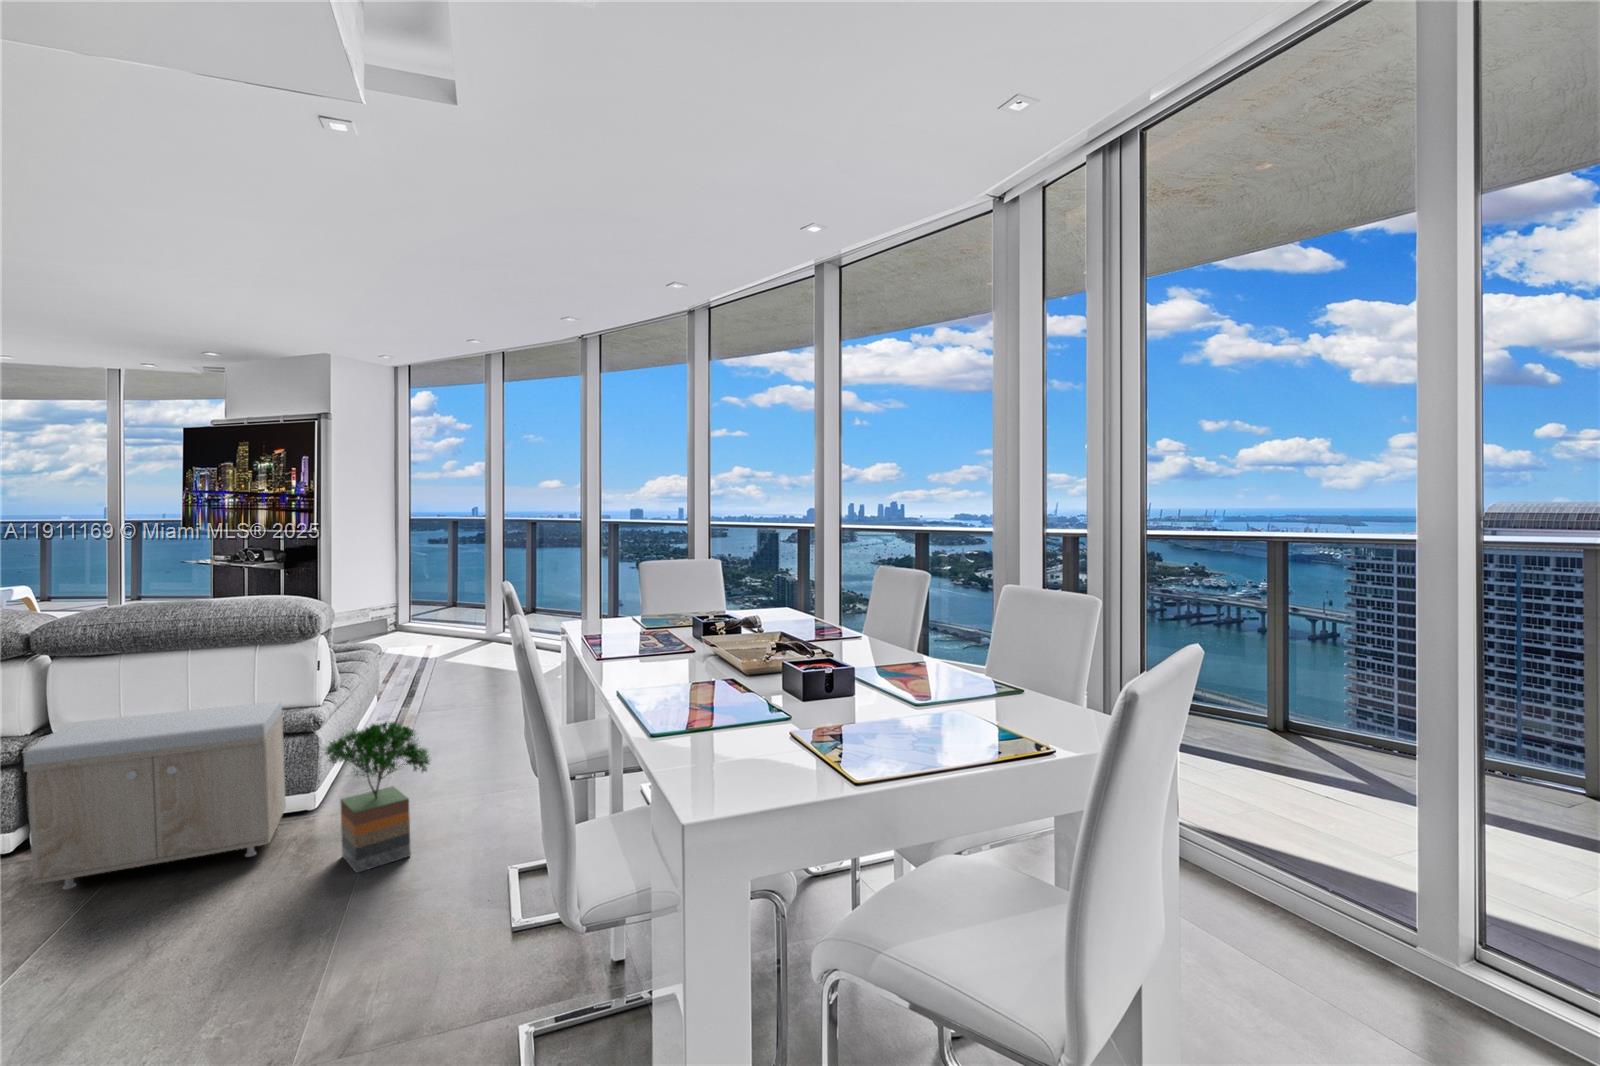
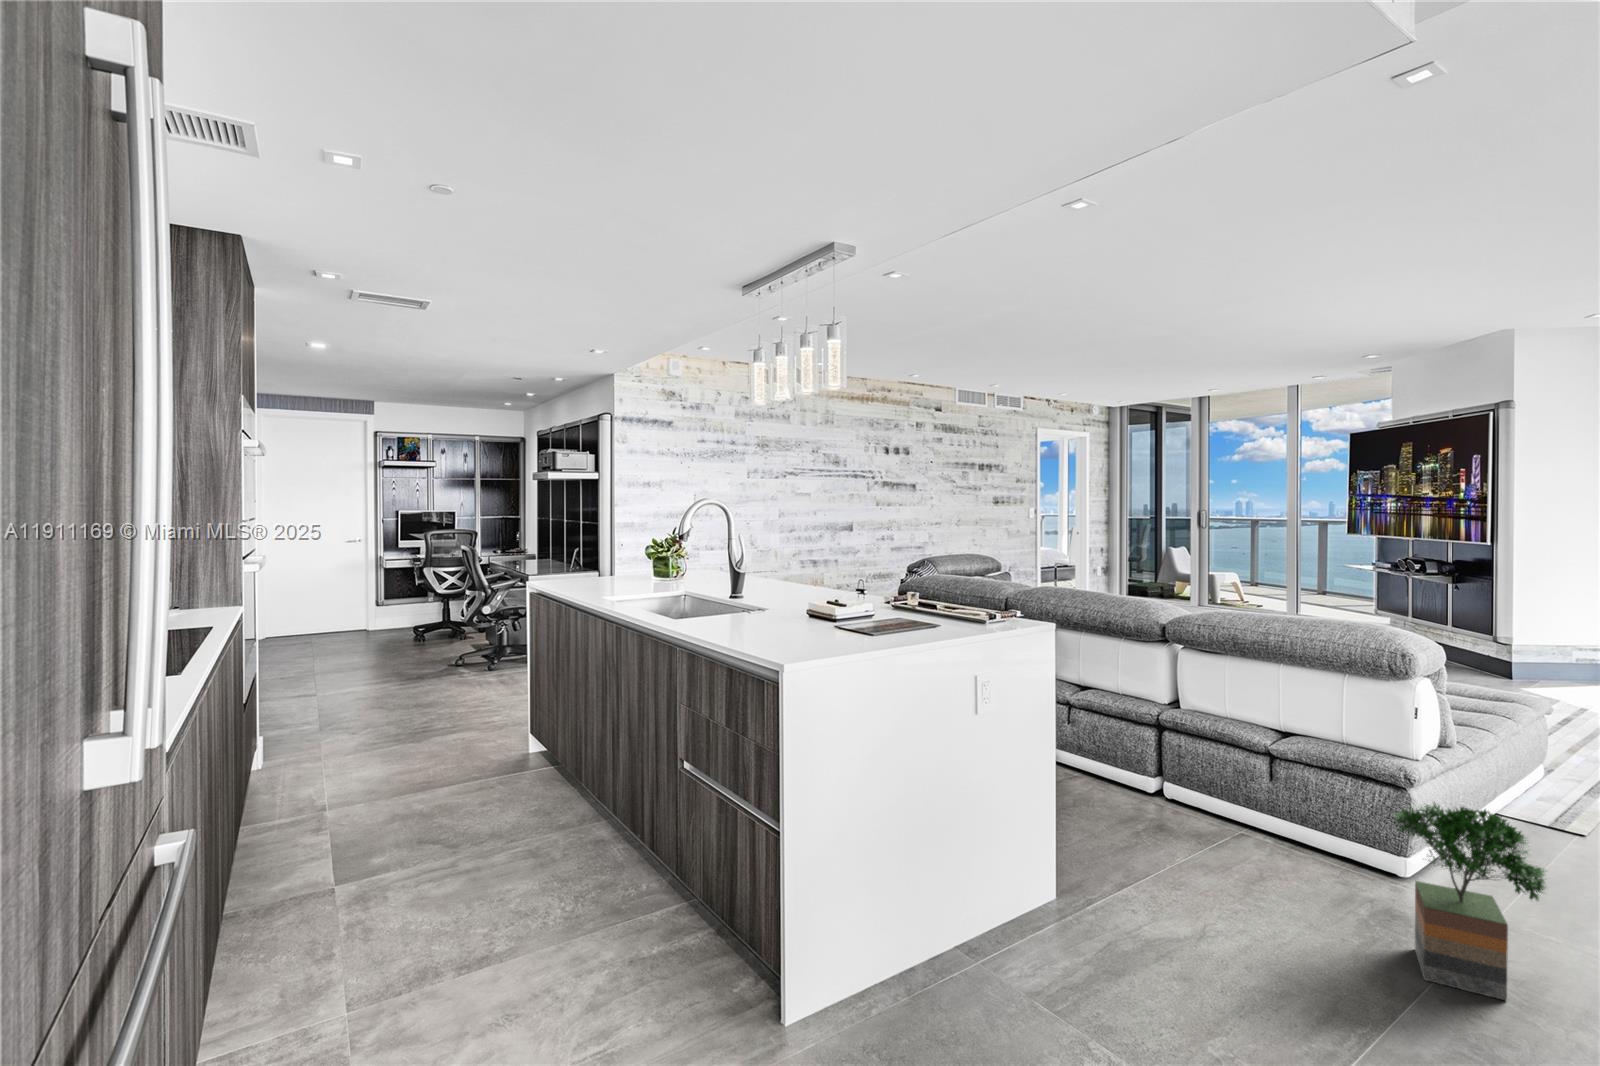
storage bench: present [24,701,286,889] -> none [1147,707,1368,895]

